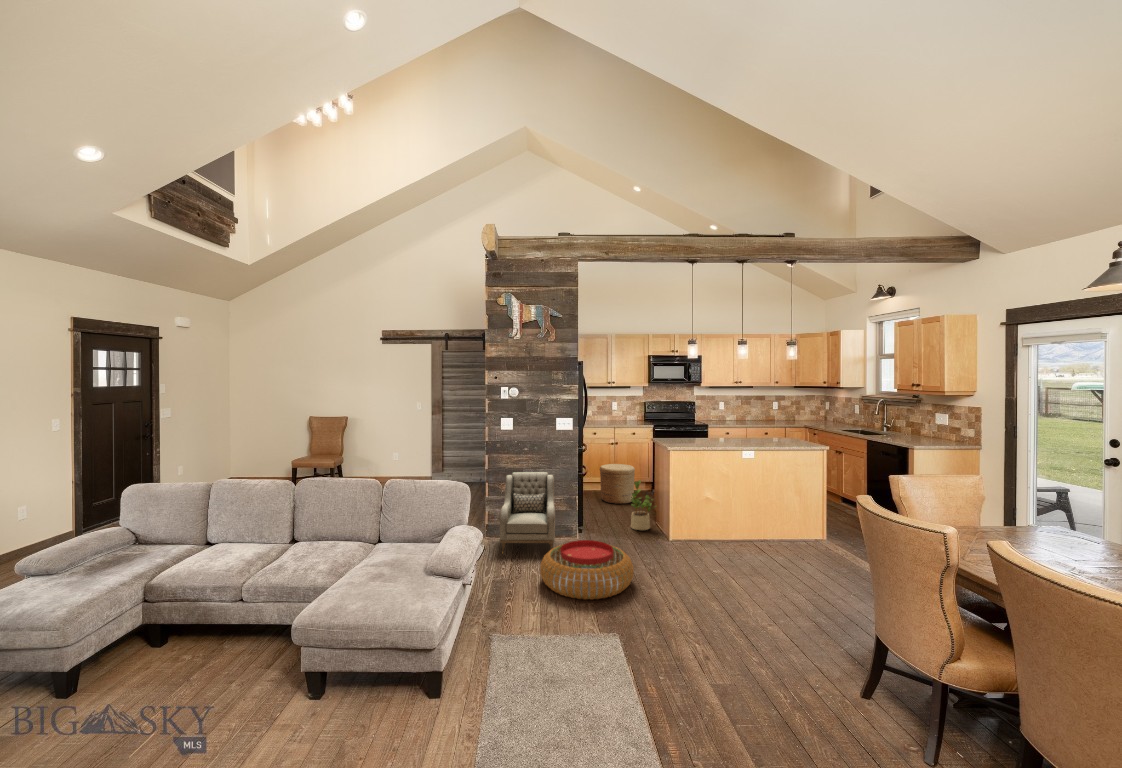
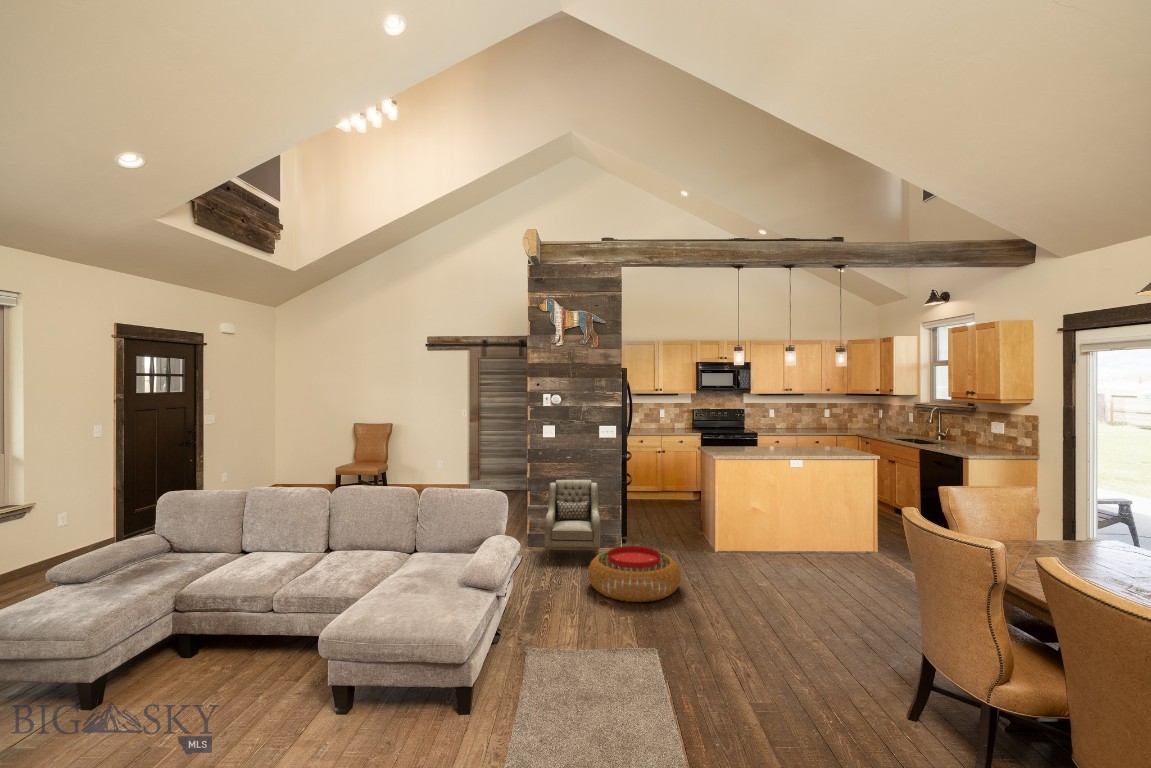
woven basket: present [600,464,635,504] -> none [642,474,678,515]
potted plant: present [631,480,651,530] -> none [675,489,702,540]

